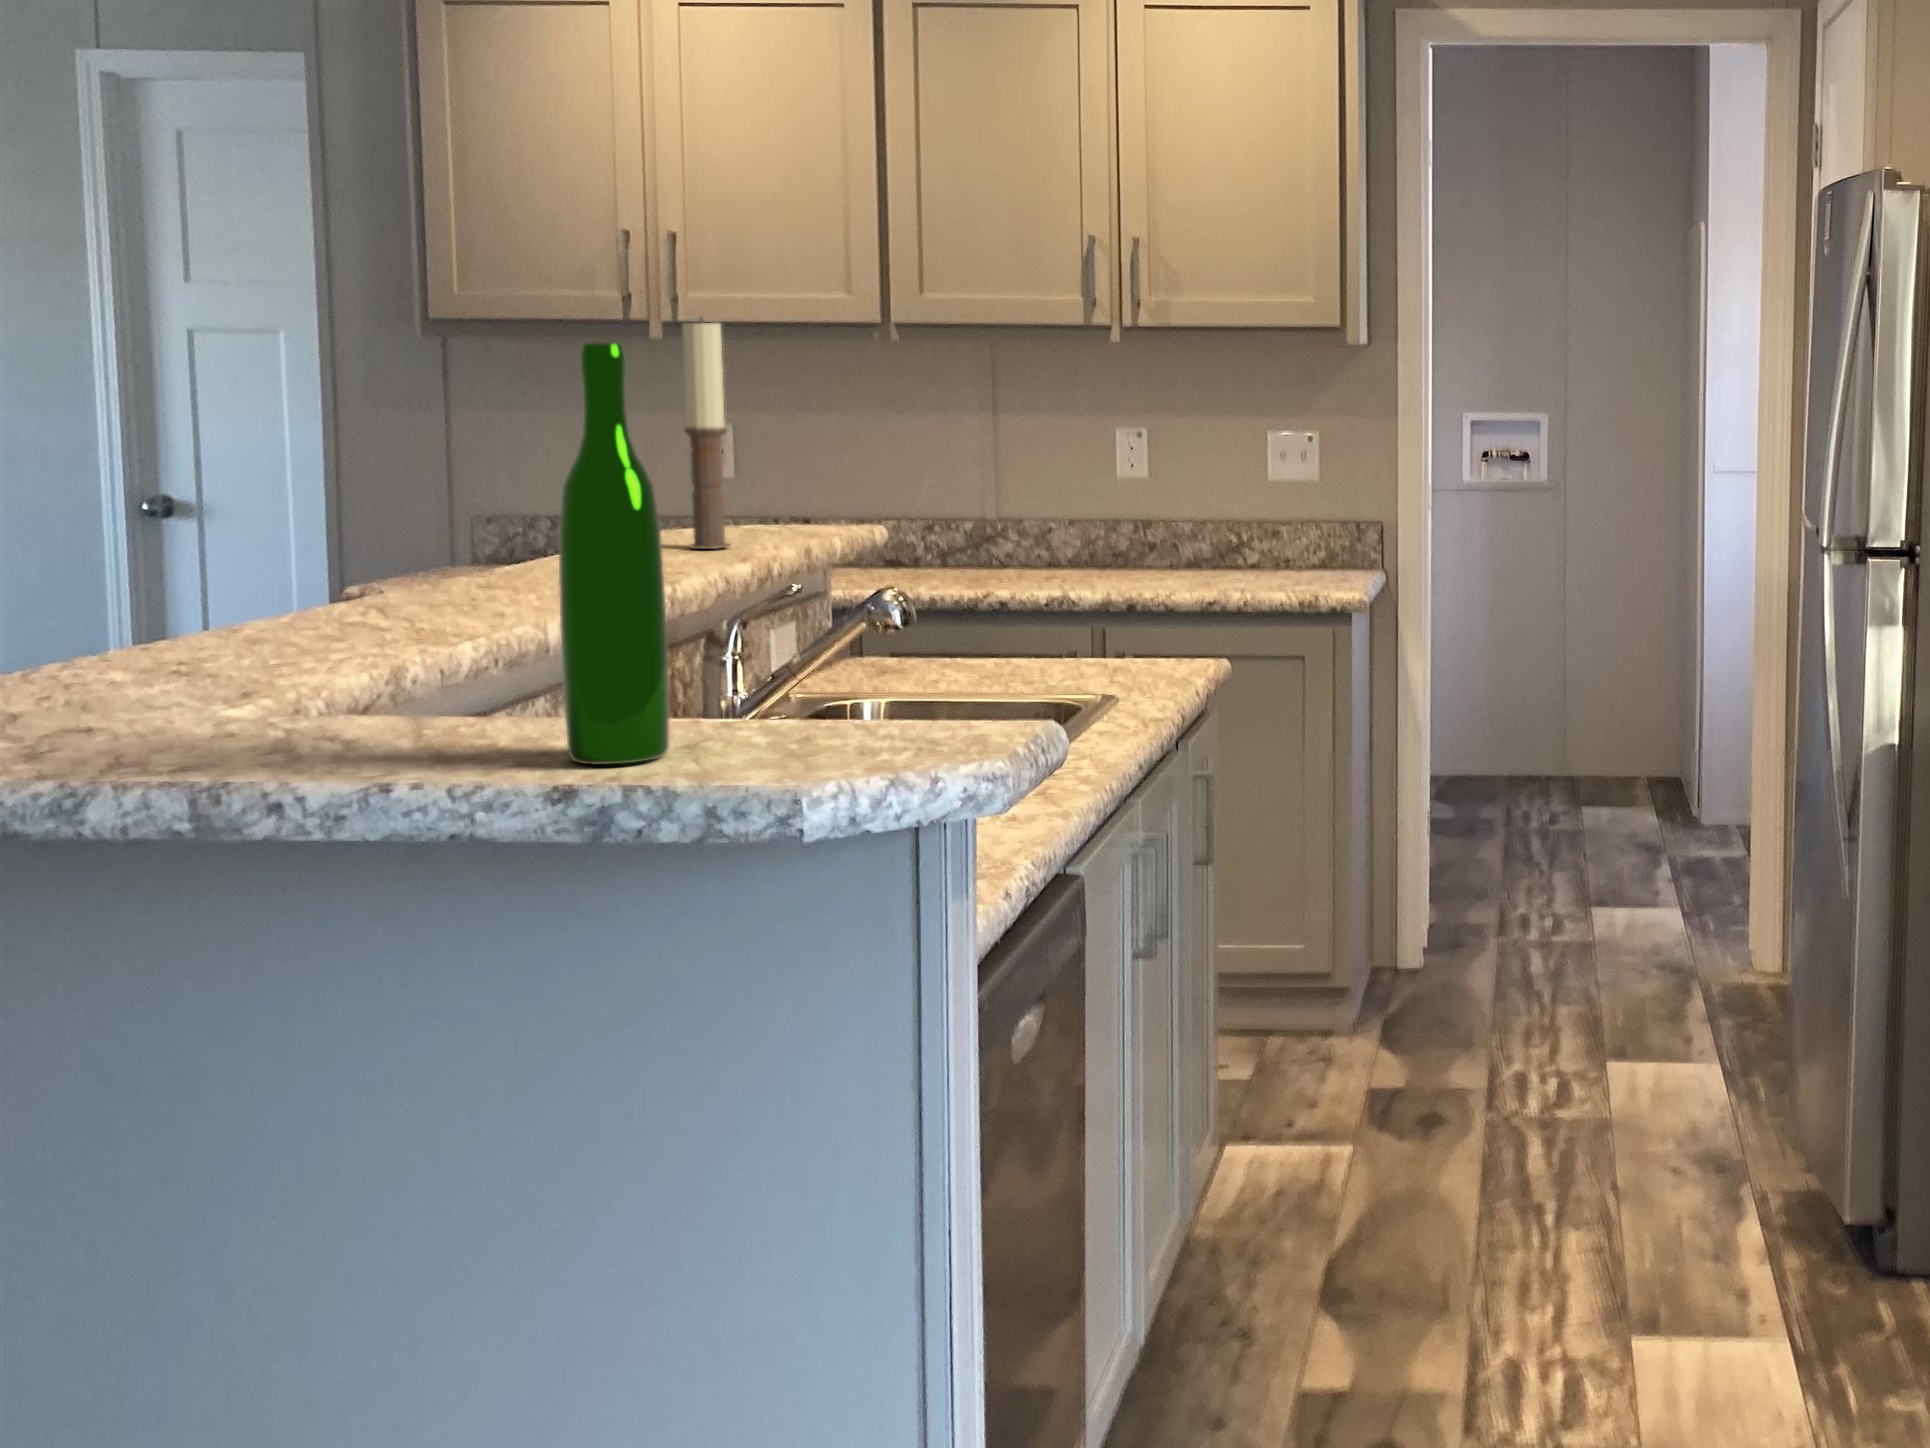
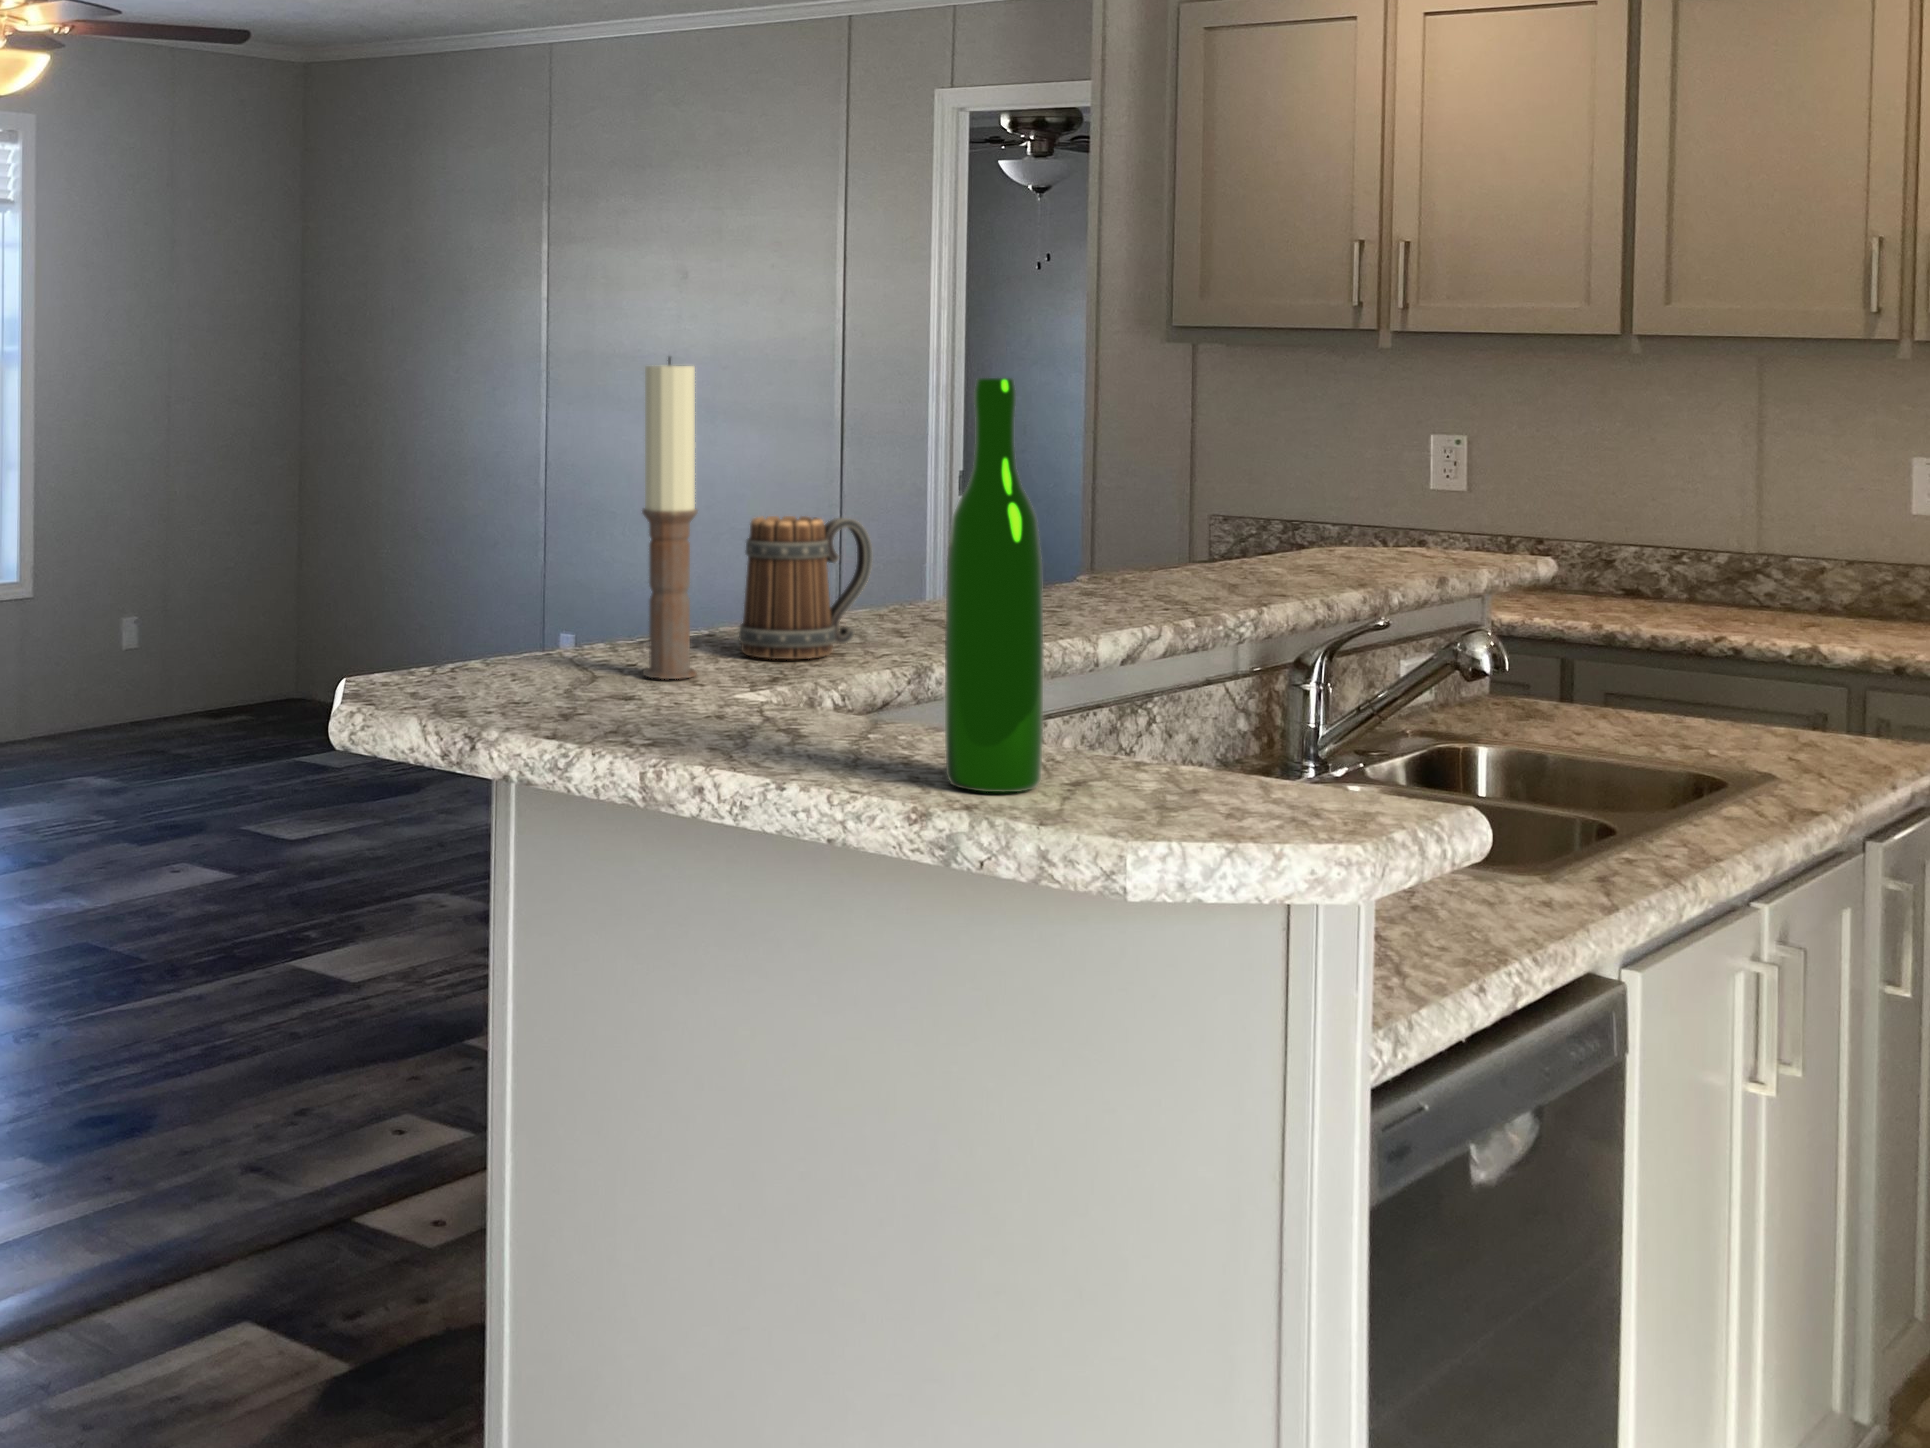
candle: present [683,320,729,549] -> present [642,357,698,679]
mug: none [176,510,333,672] -> present [739,516,872,659]

